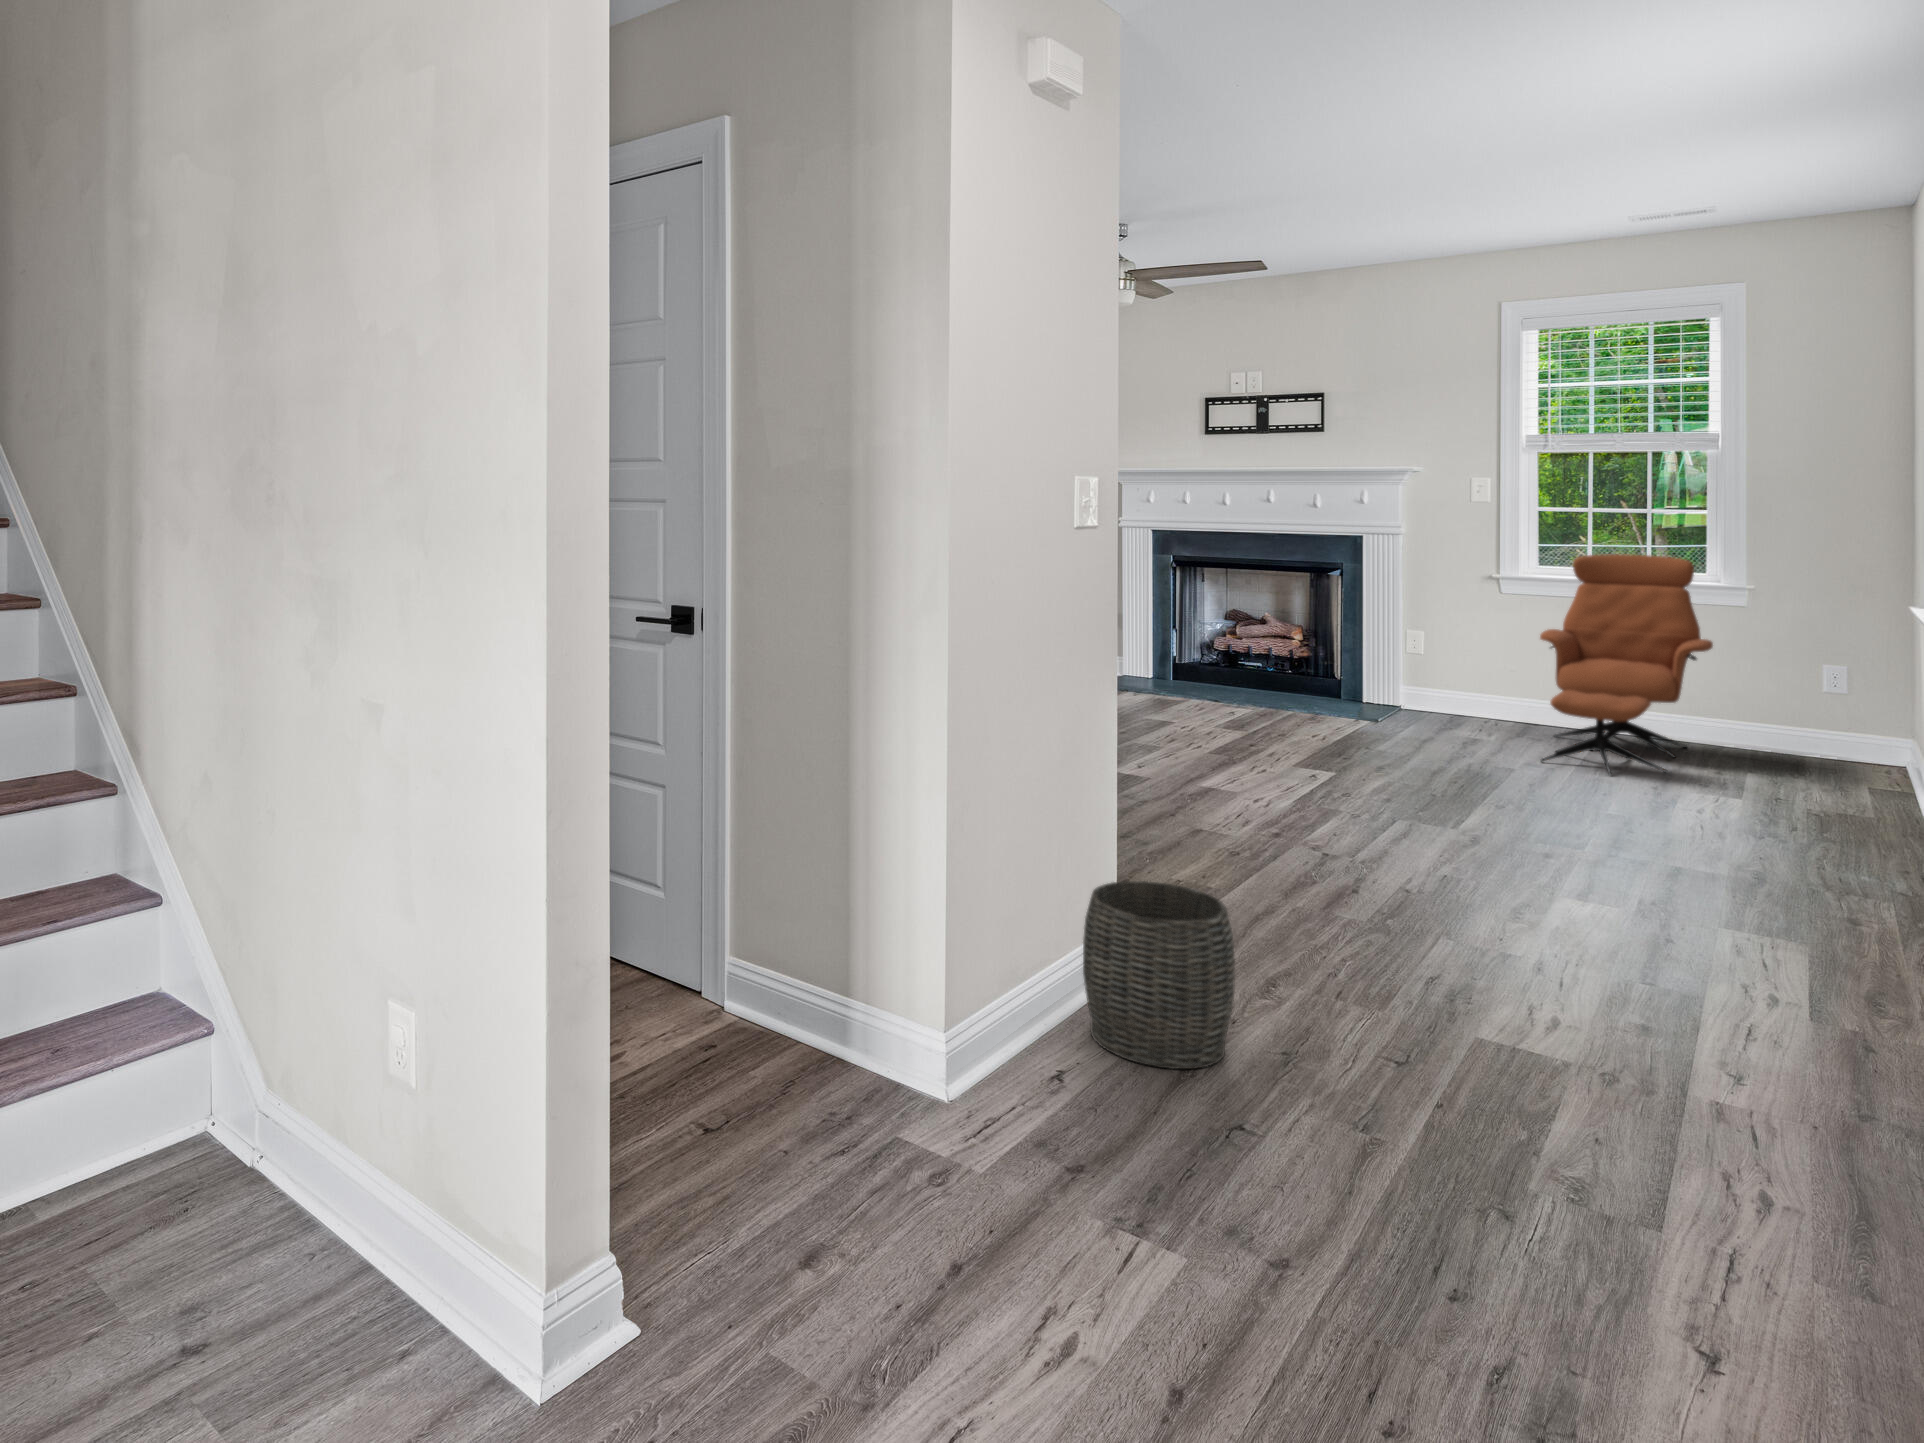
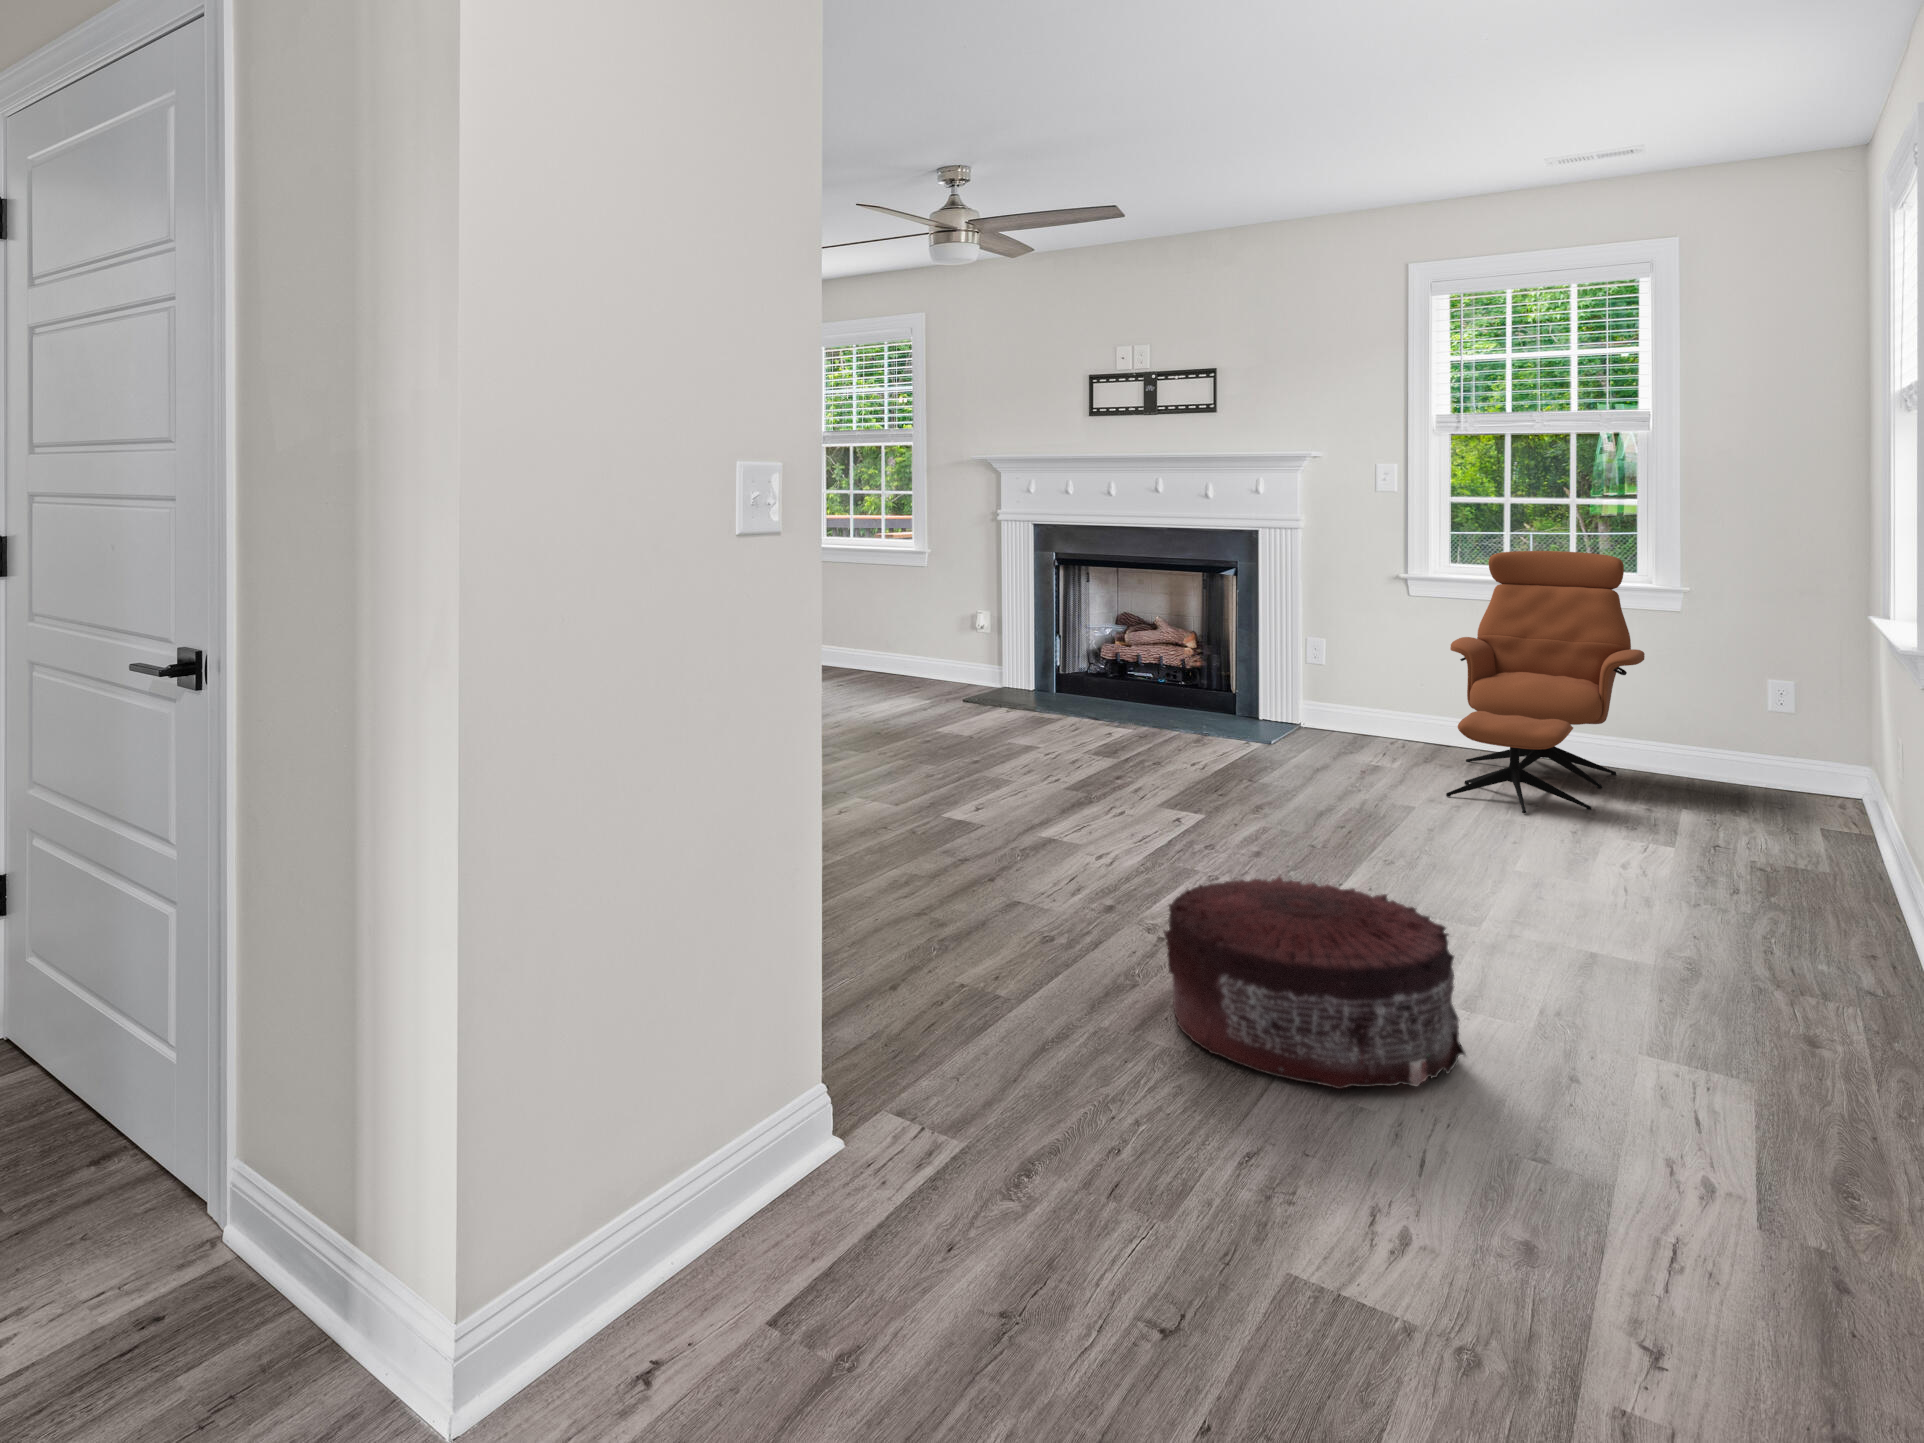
pouf: none [1342,798,1586,944] -> present [1164,877,1466,1089]
woven basket: present [1083,881,1235,1069] -> none [725,1043,933,1350]

